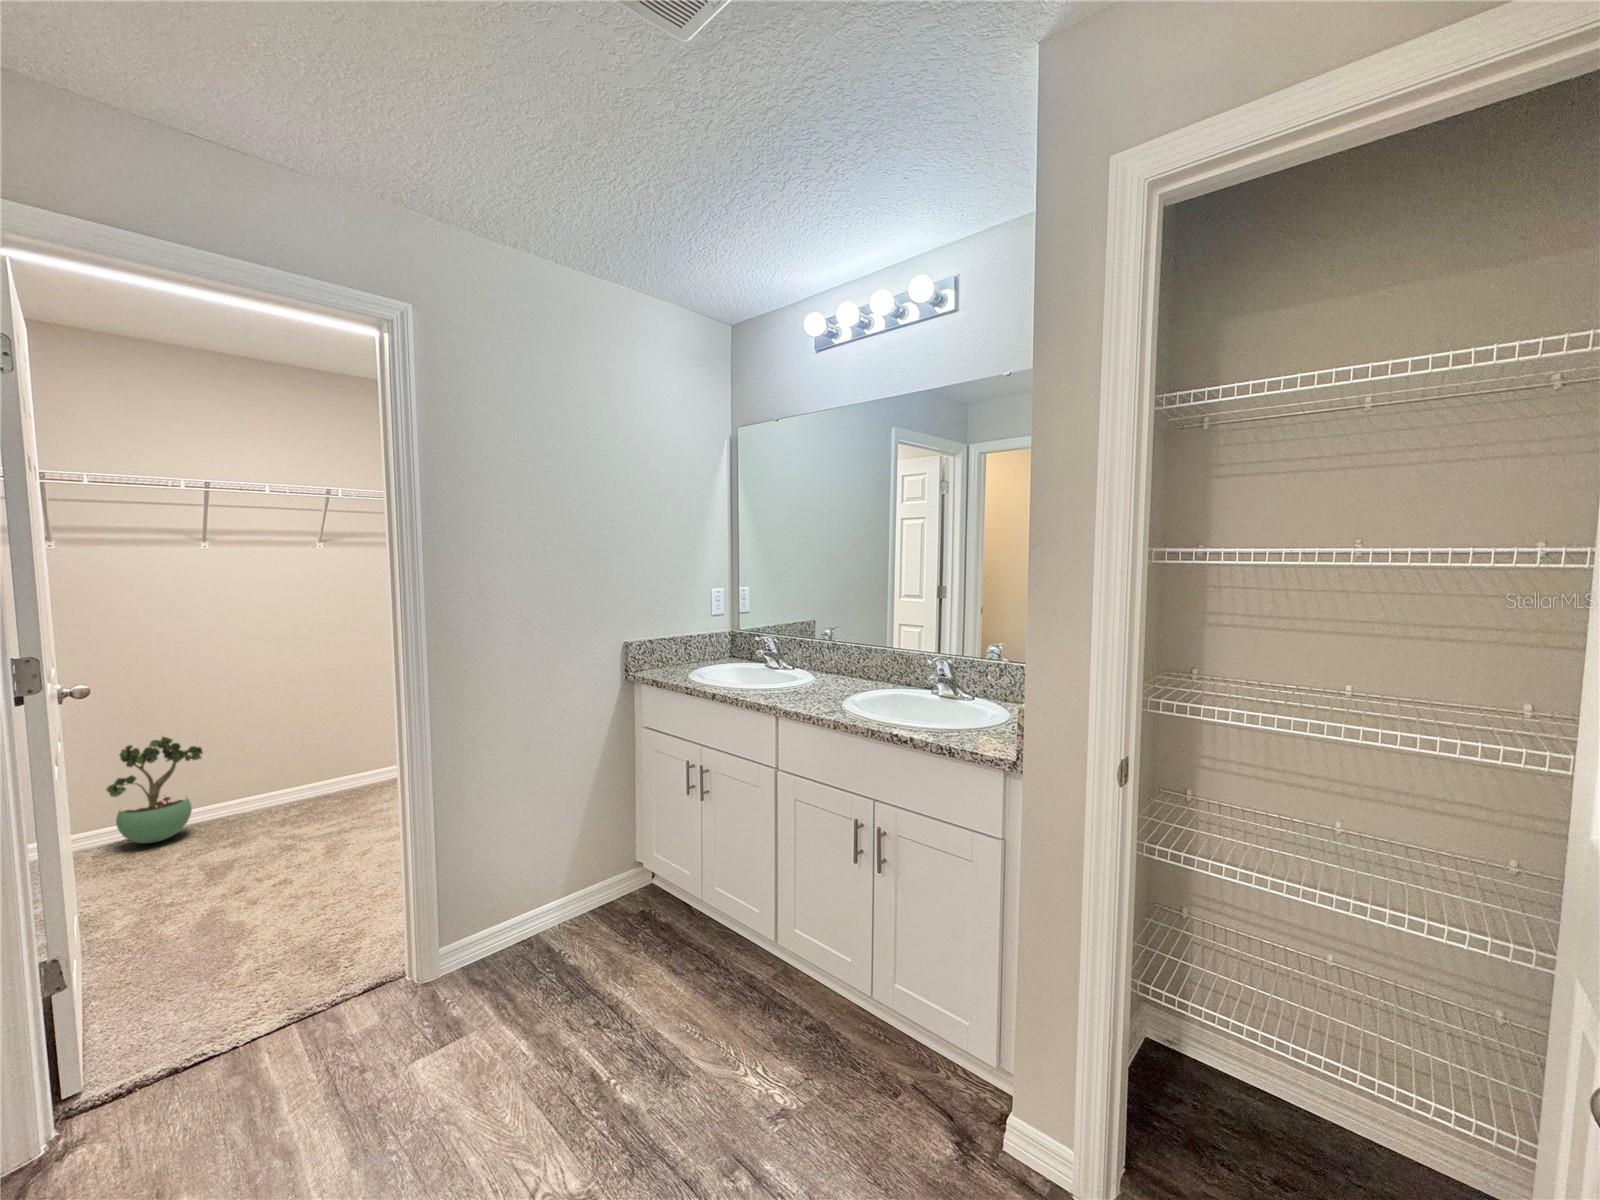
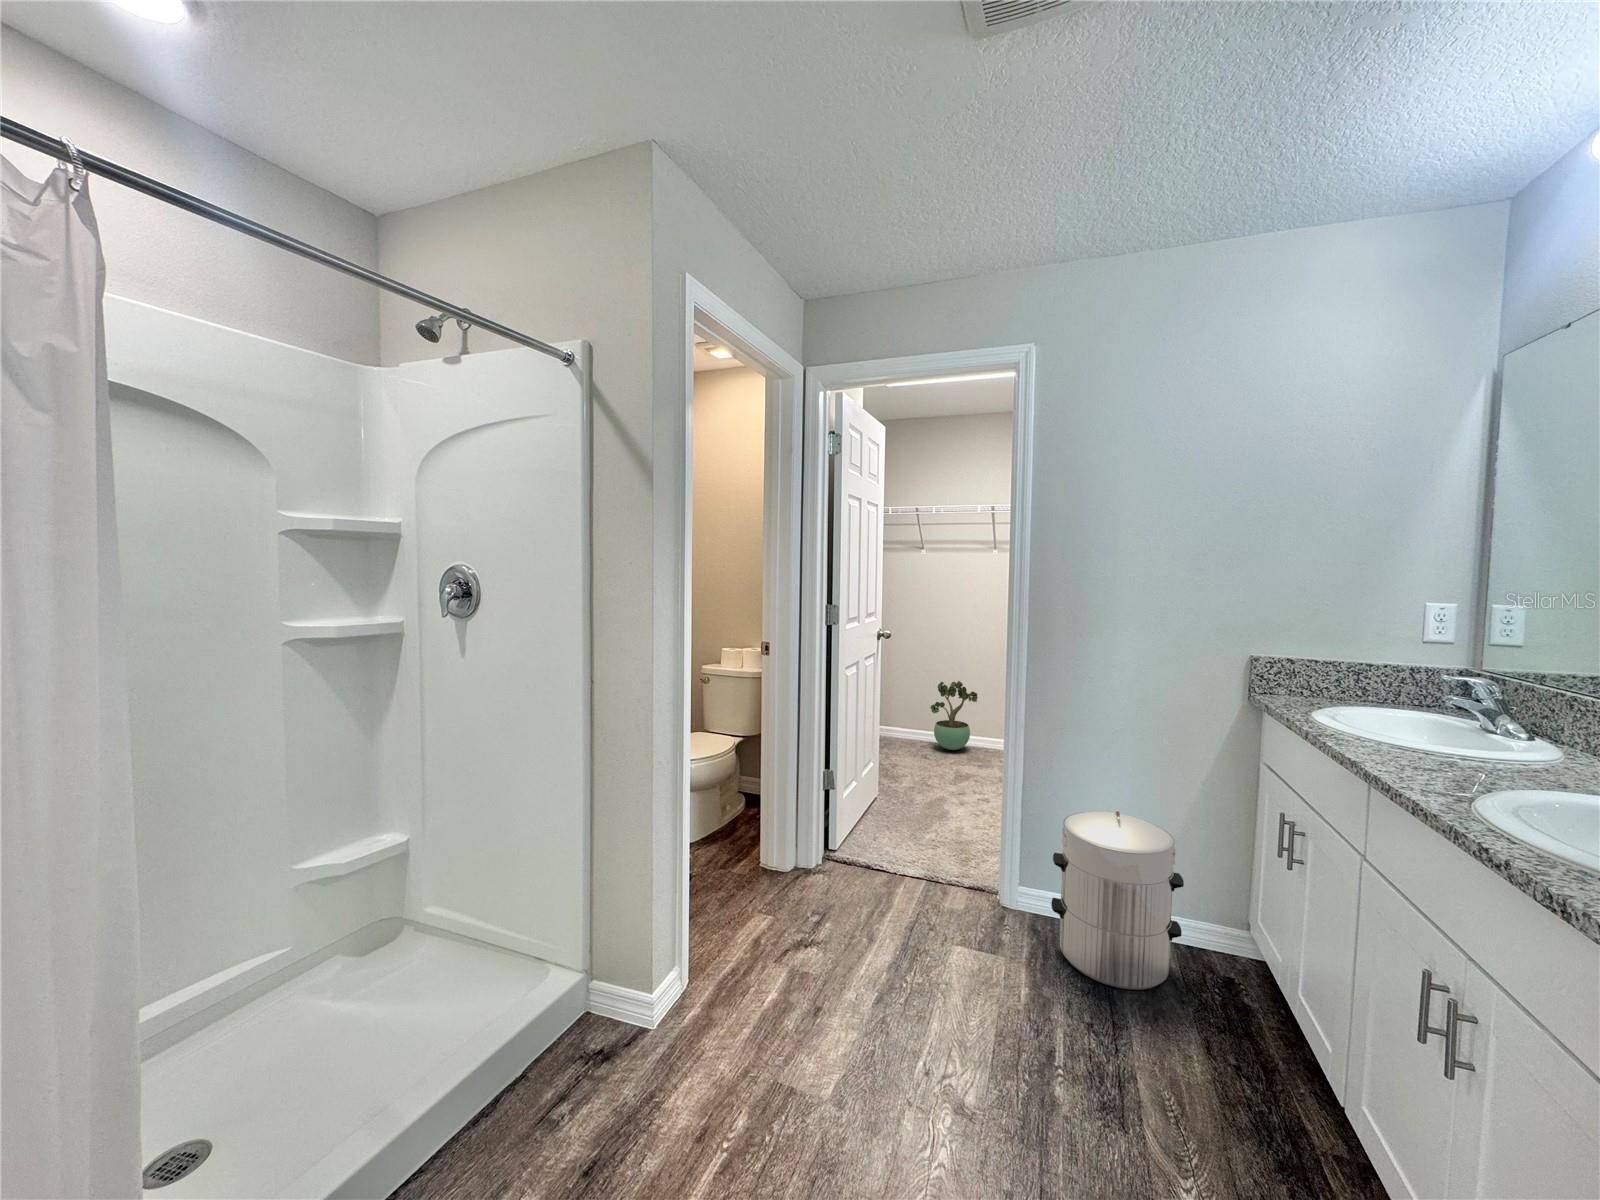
waste bin: none [500,812,619,988] -> present [1051,810,1184,990]

